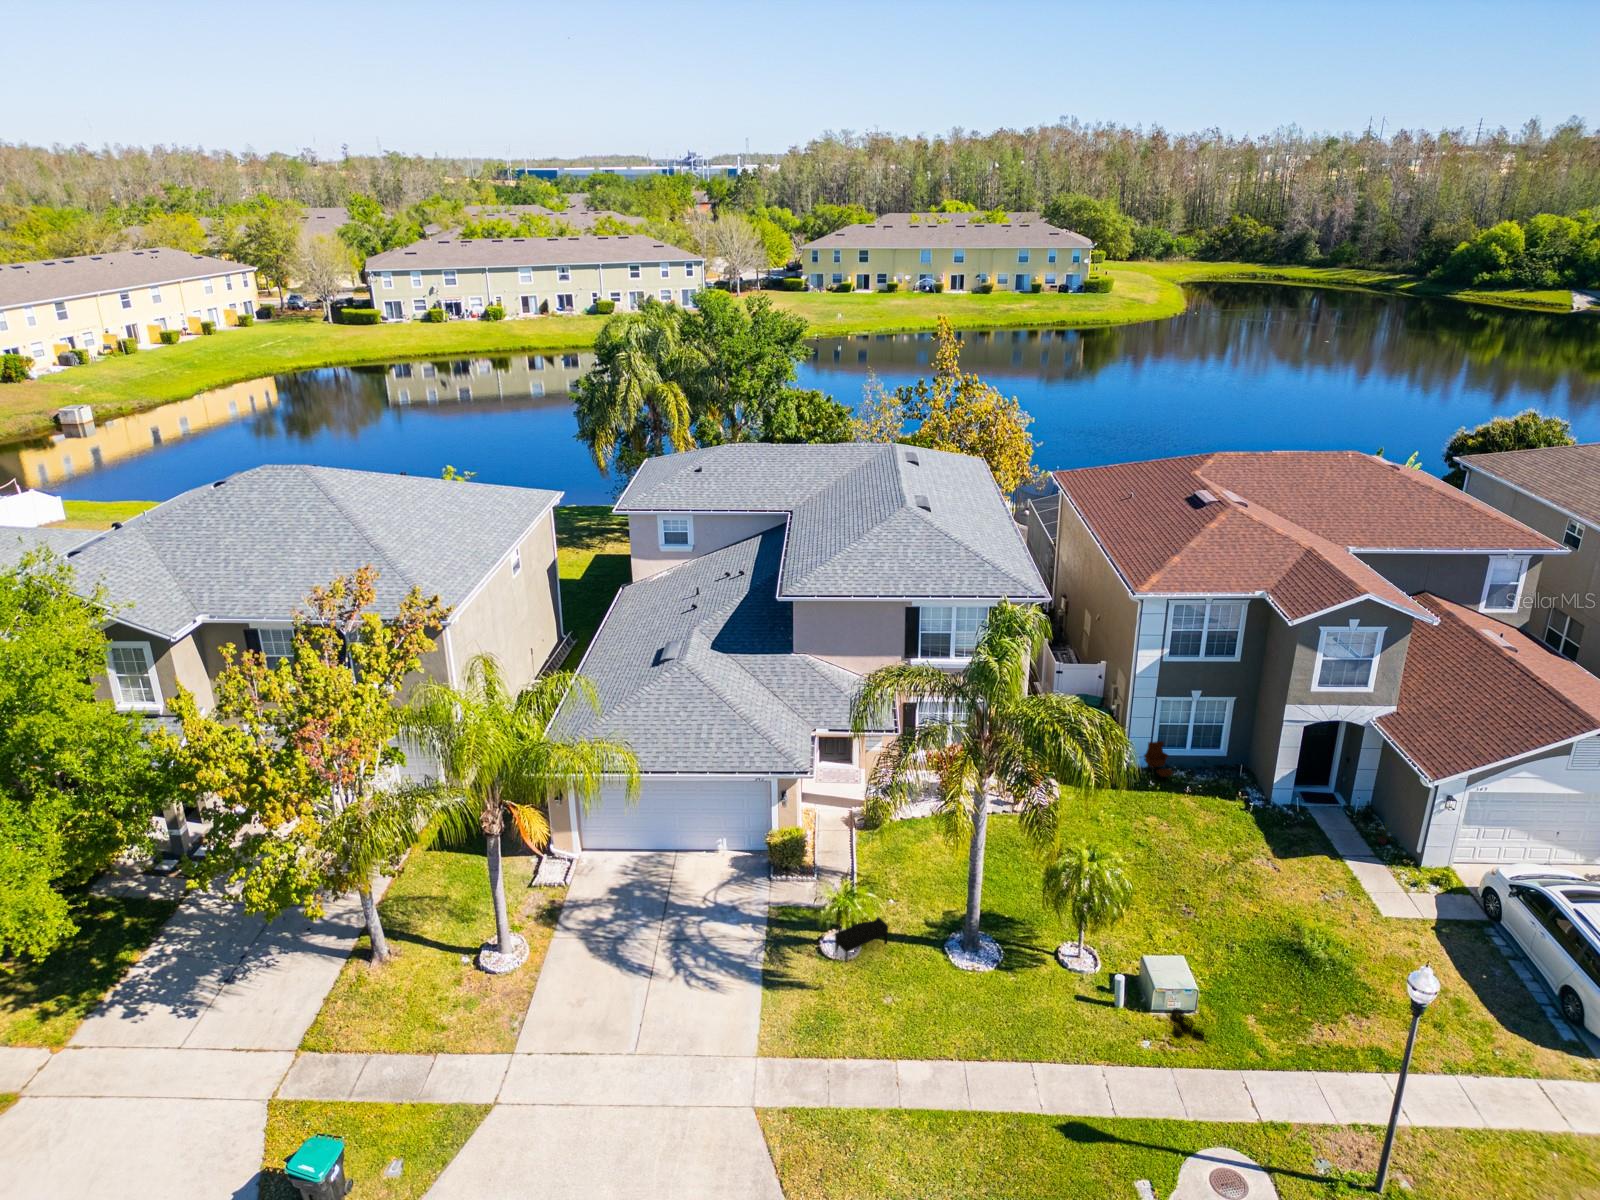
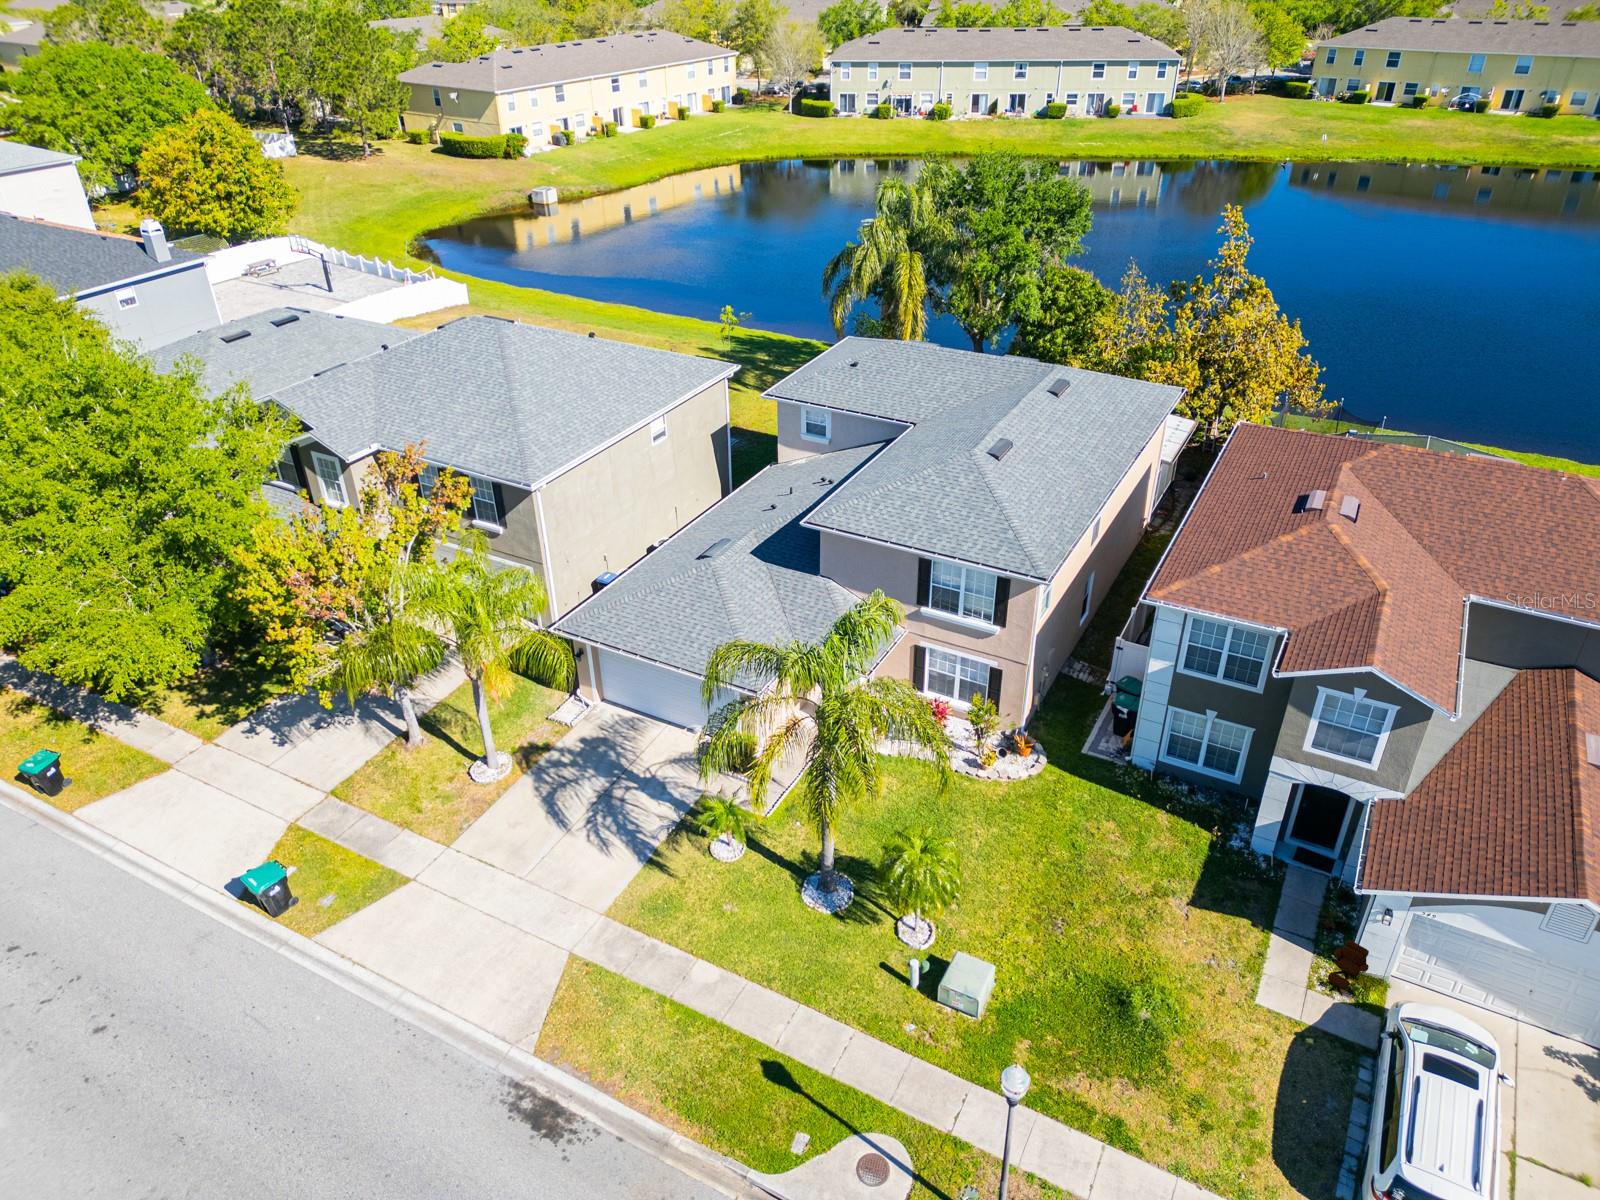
lounge chair: present [1144,741,1173,780] -> present [1326,940,1369,996]
bench: present [835,917,888,962] -> none [717,832,764,862]
woven basket: present [1170,1008,1205,1041] -> none [931,1004,958,1040]

